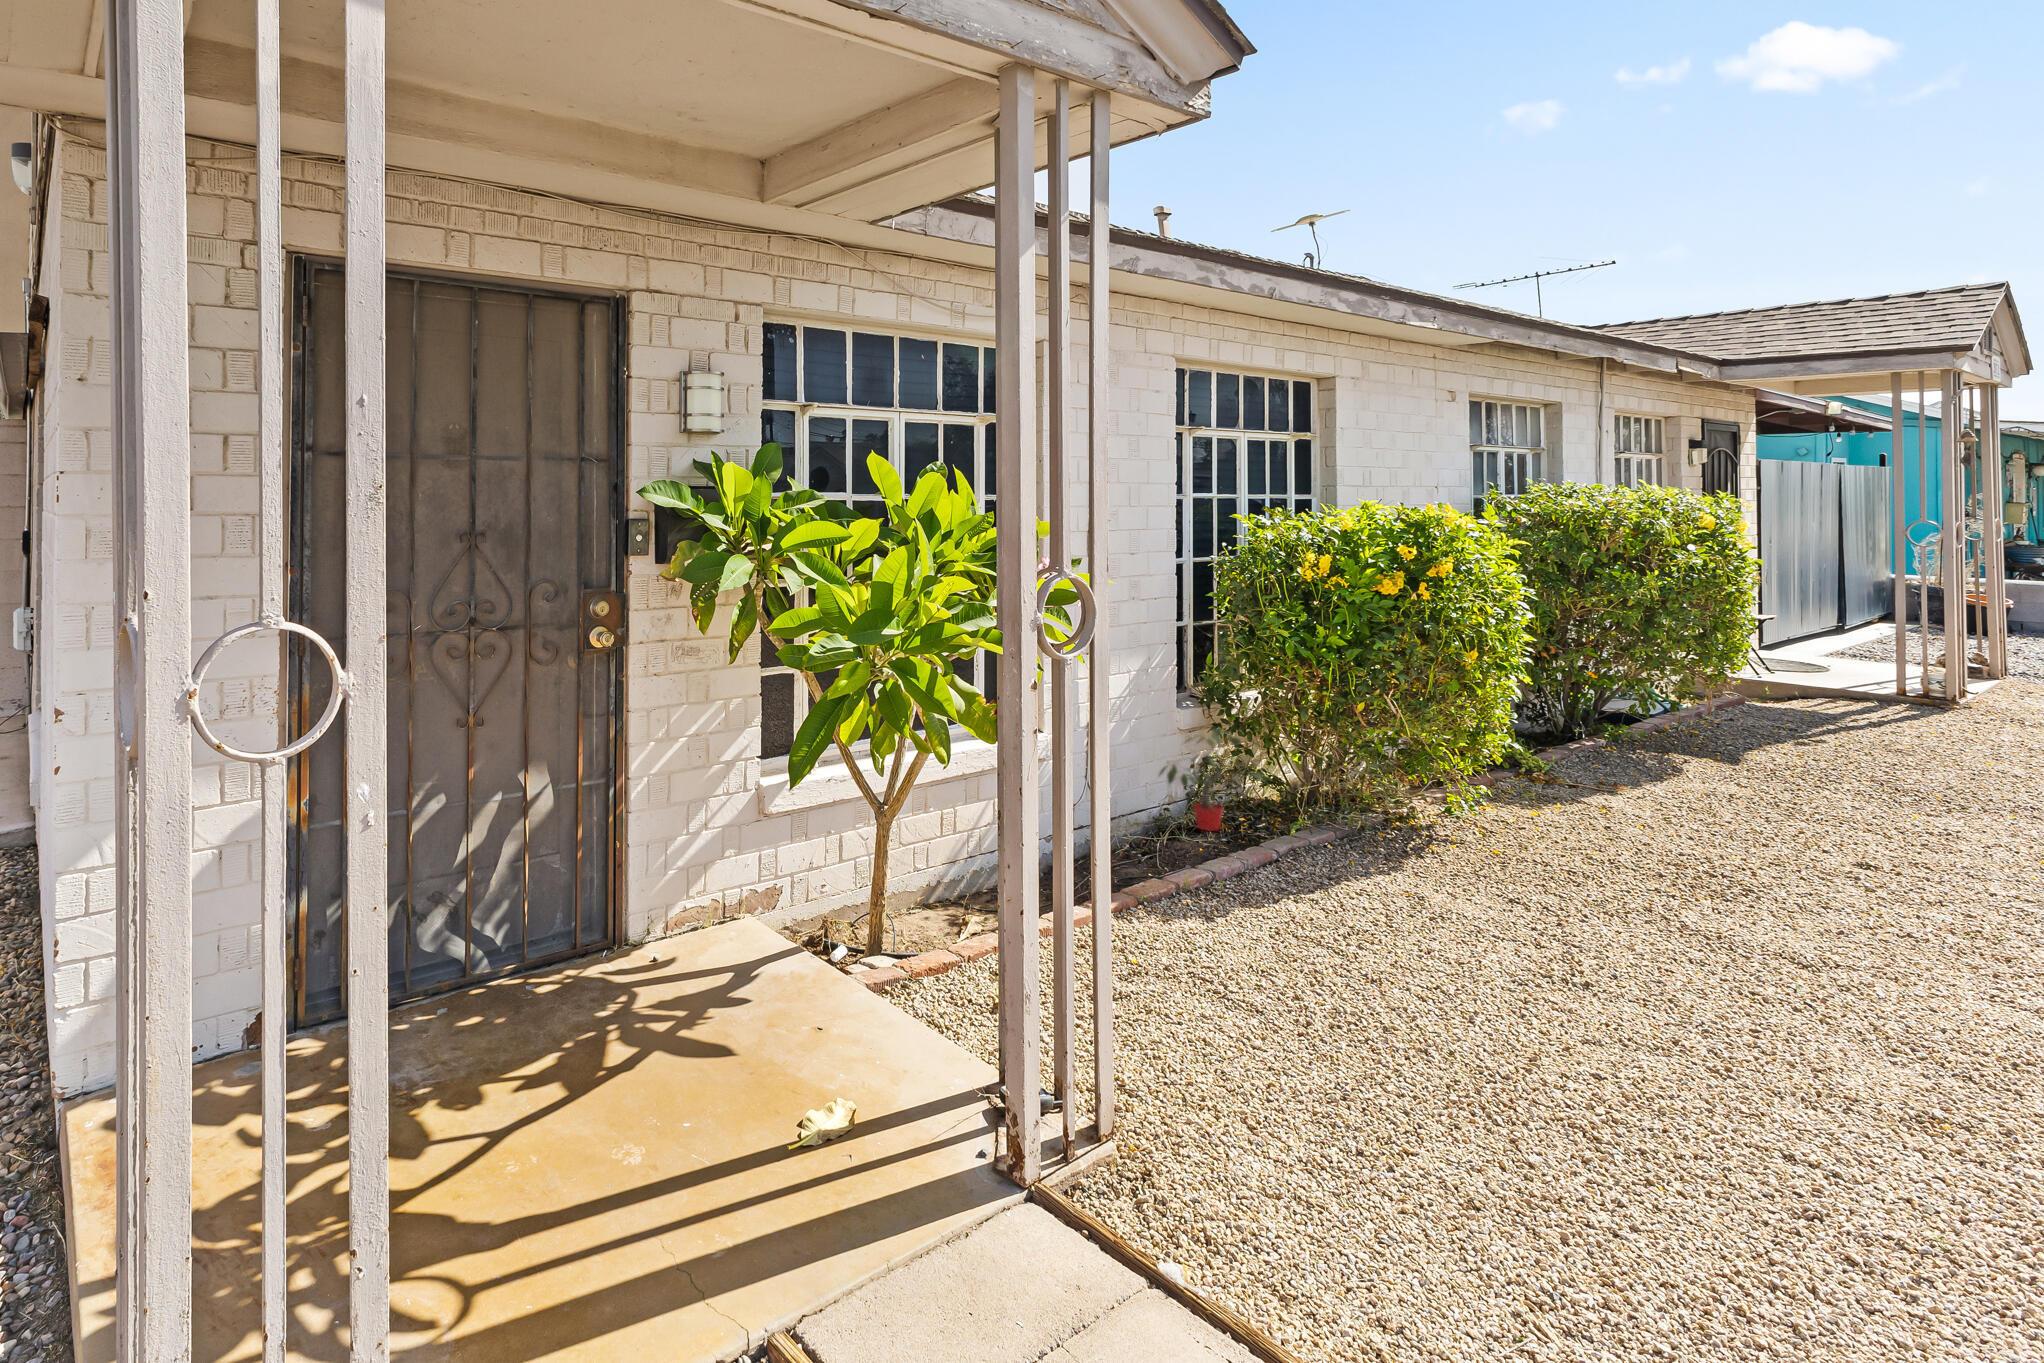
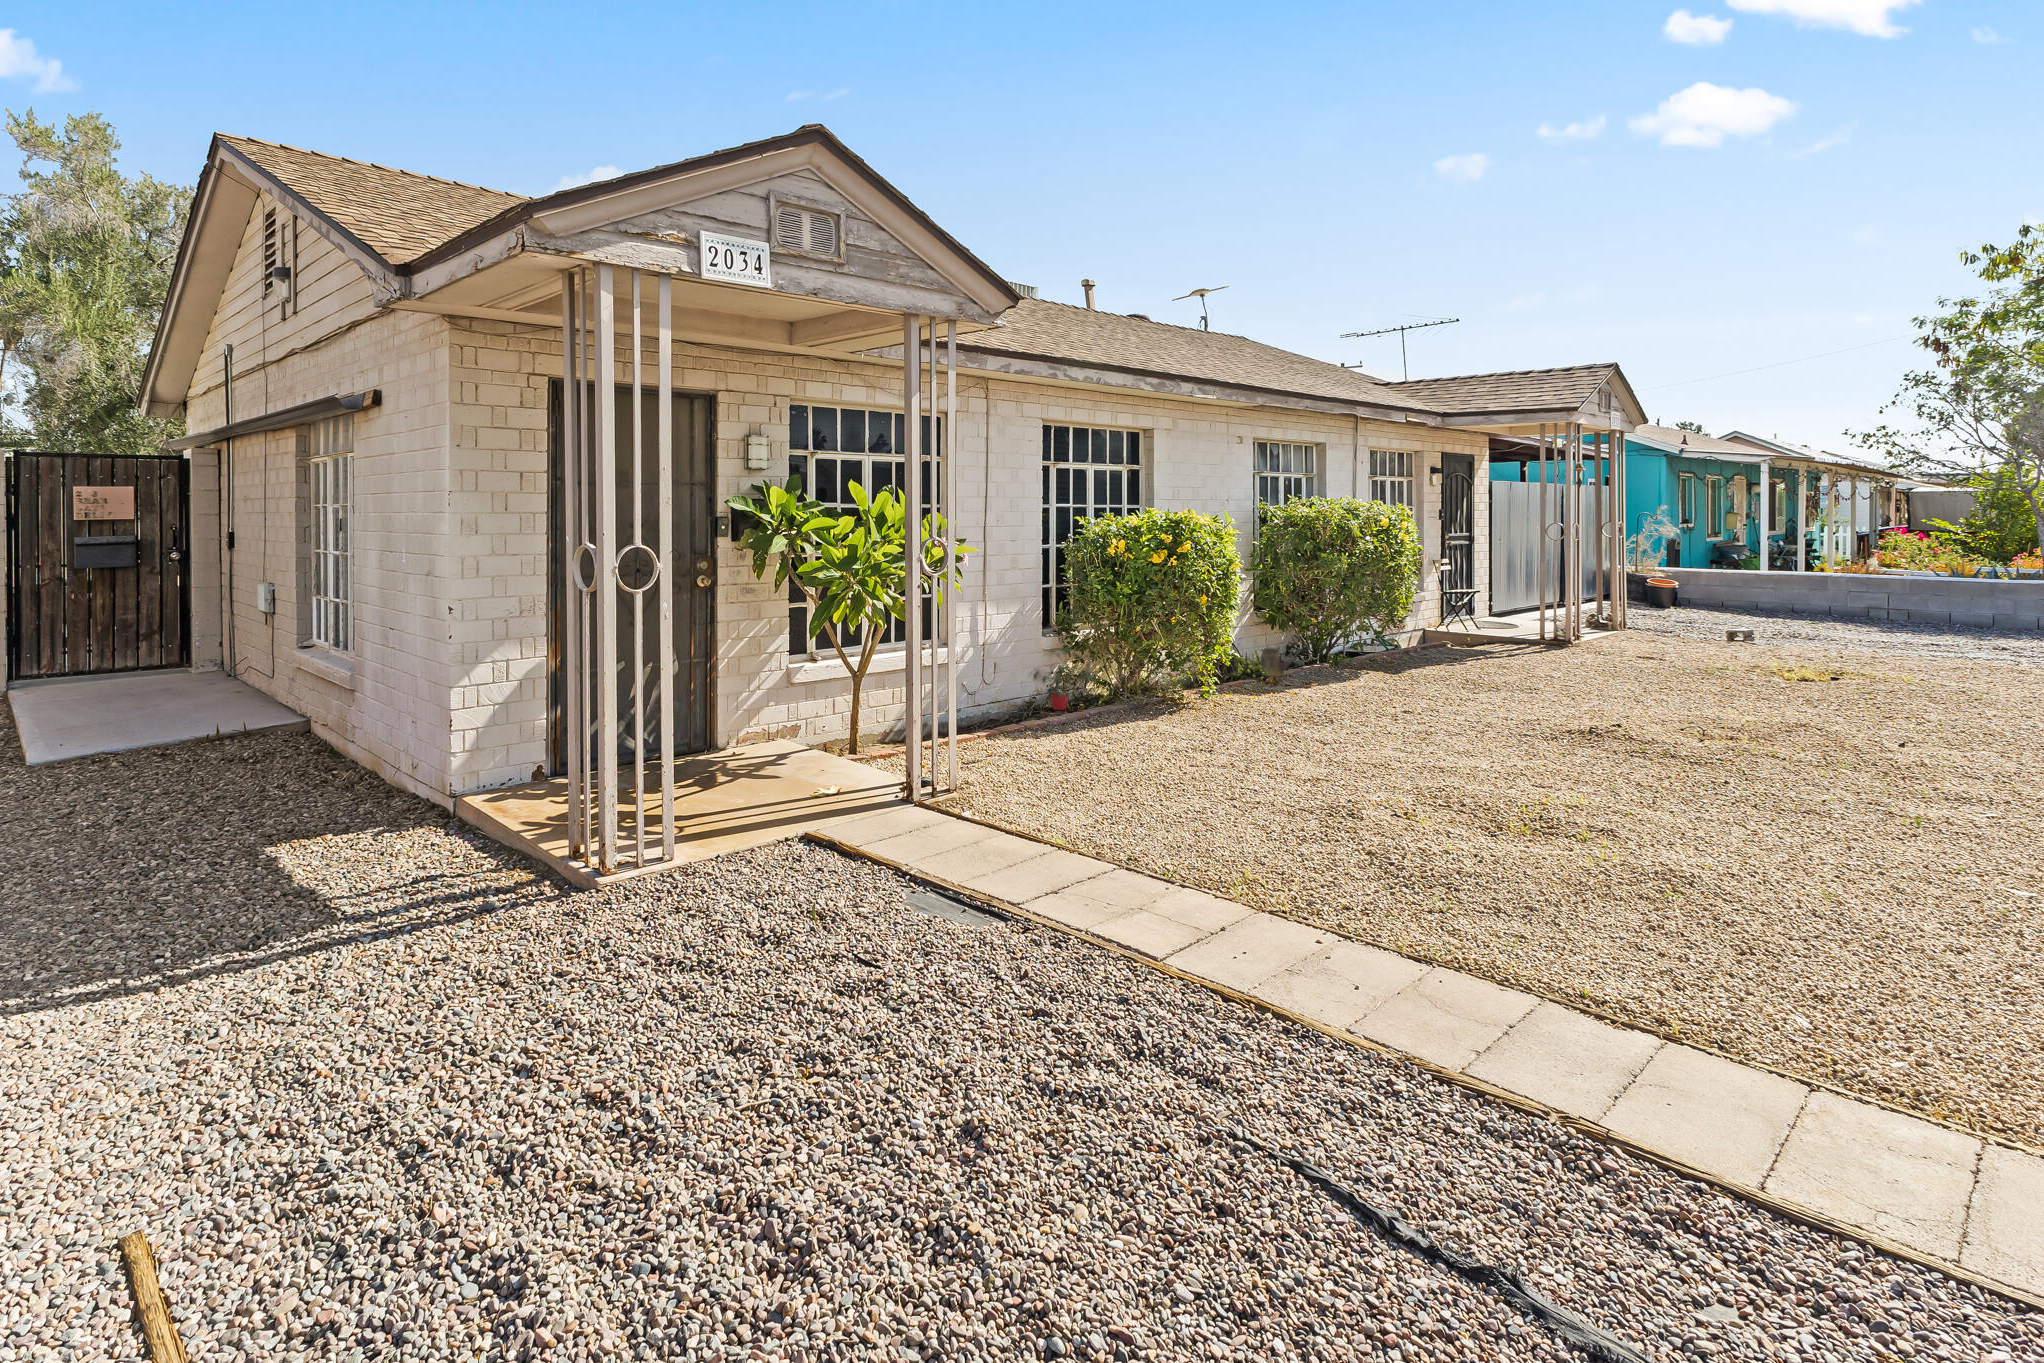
watering can: none [1482,714,1580,761] -> present [1252,646,1305,677]

